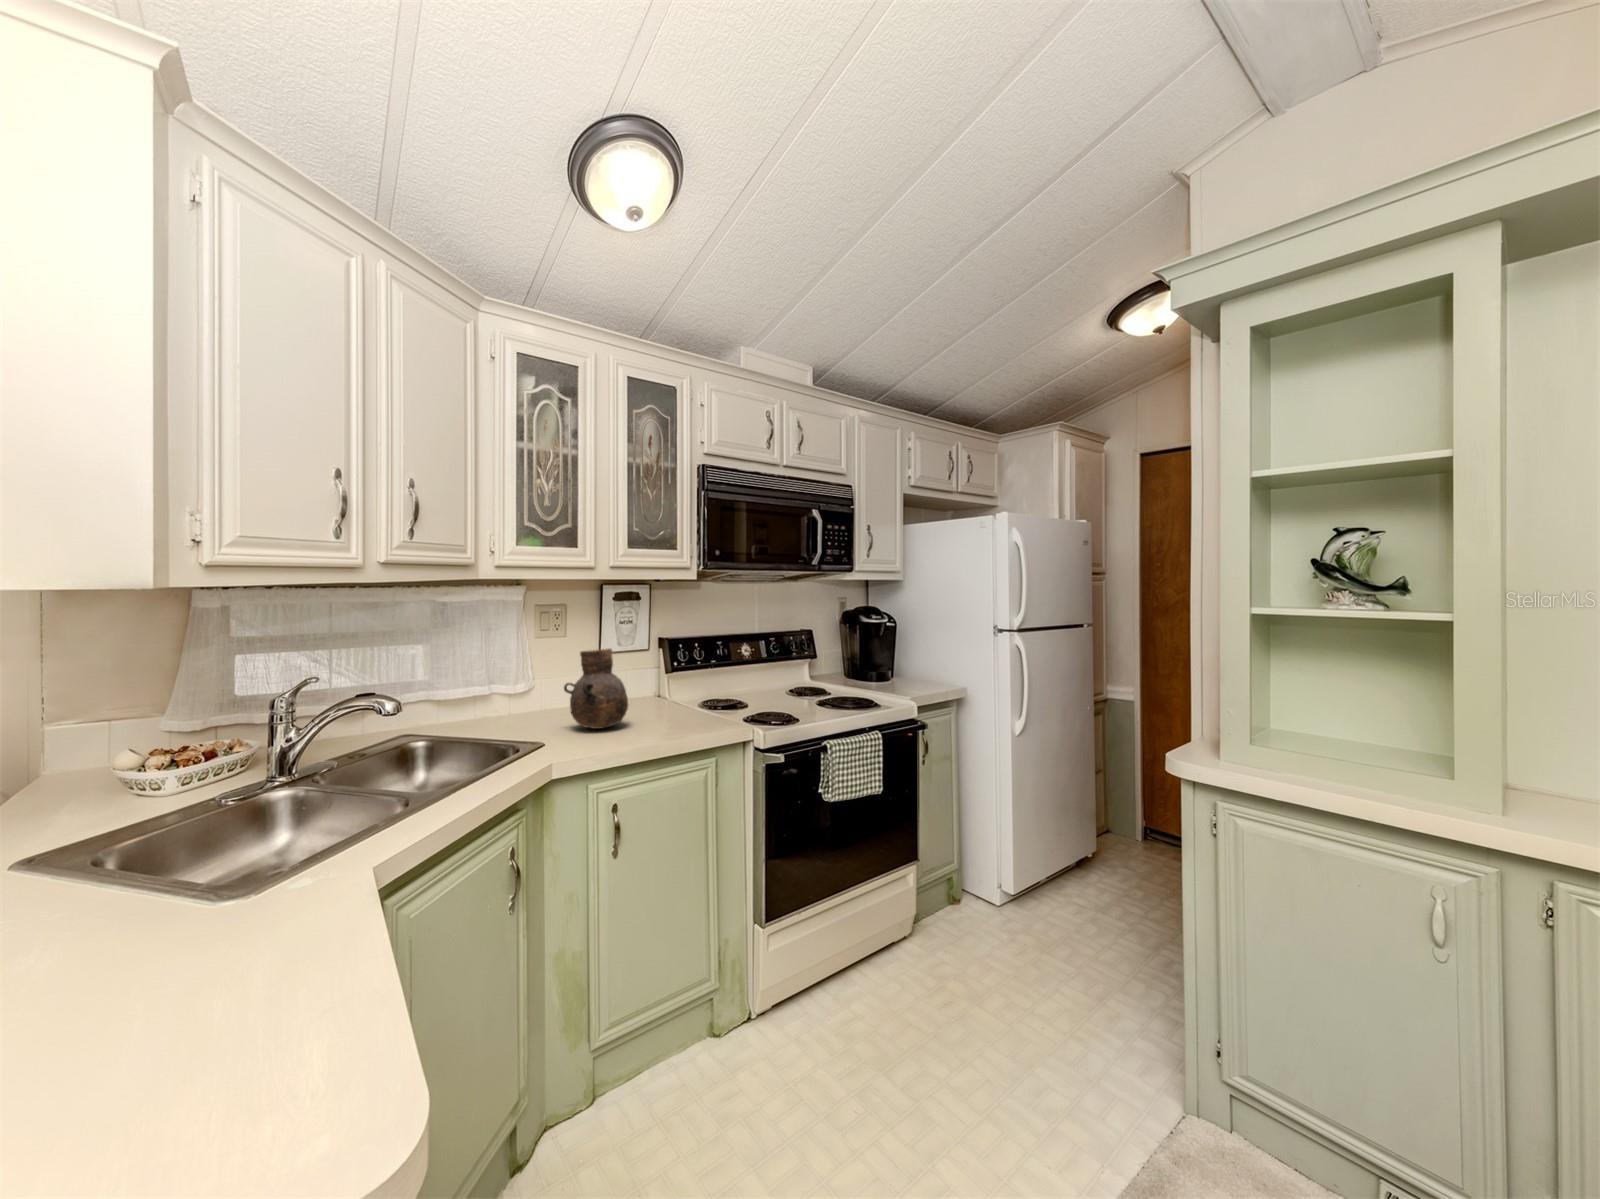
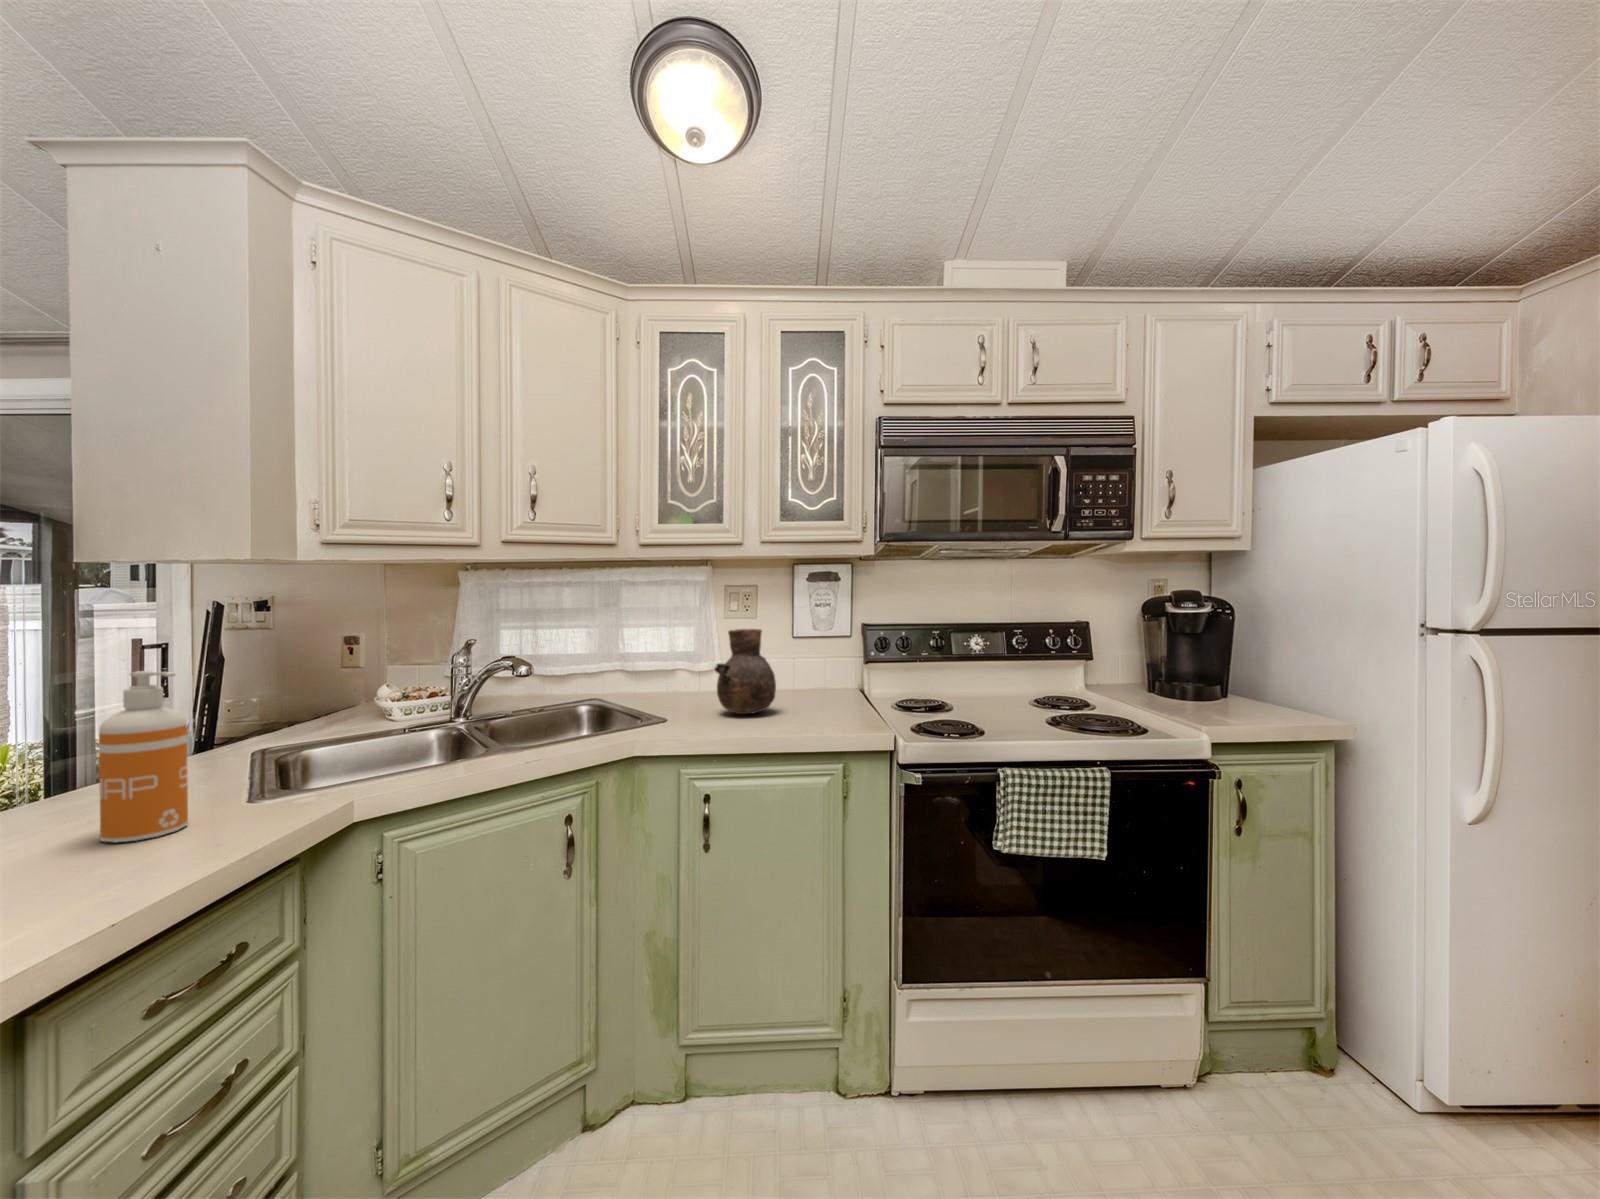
soap dispenser: none [125,753,254,1011] -> present [99,671,188,842]

